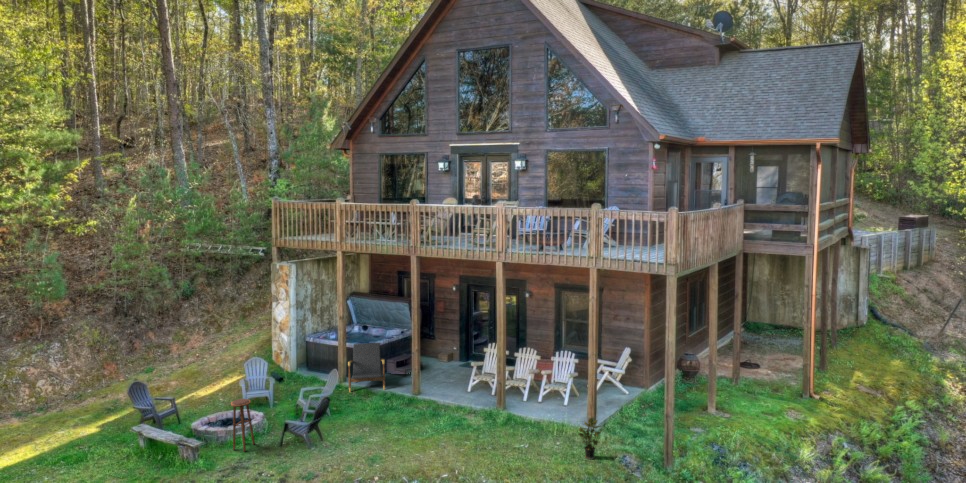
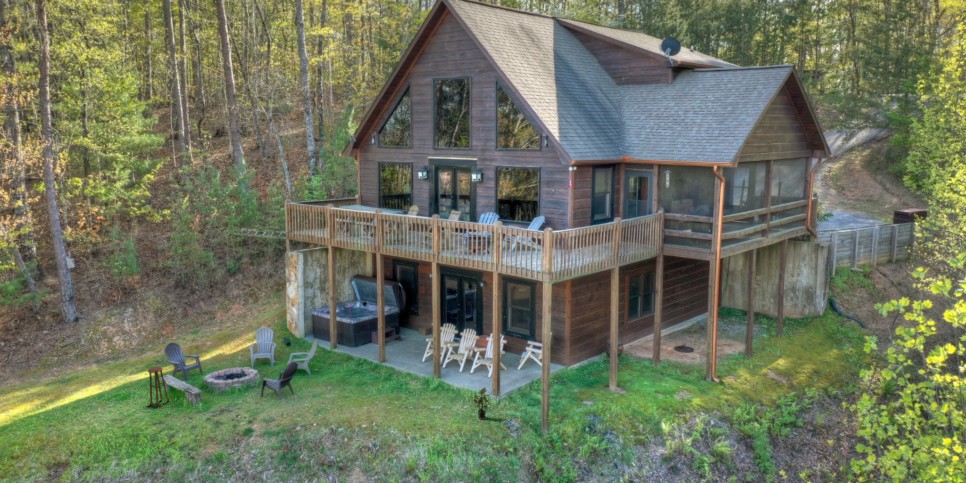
lounge chair: present [348,343,385,392] -> none [333,319,363,358]
stool: present [231,399,255,452] -> present [148,367,169,406]

